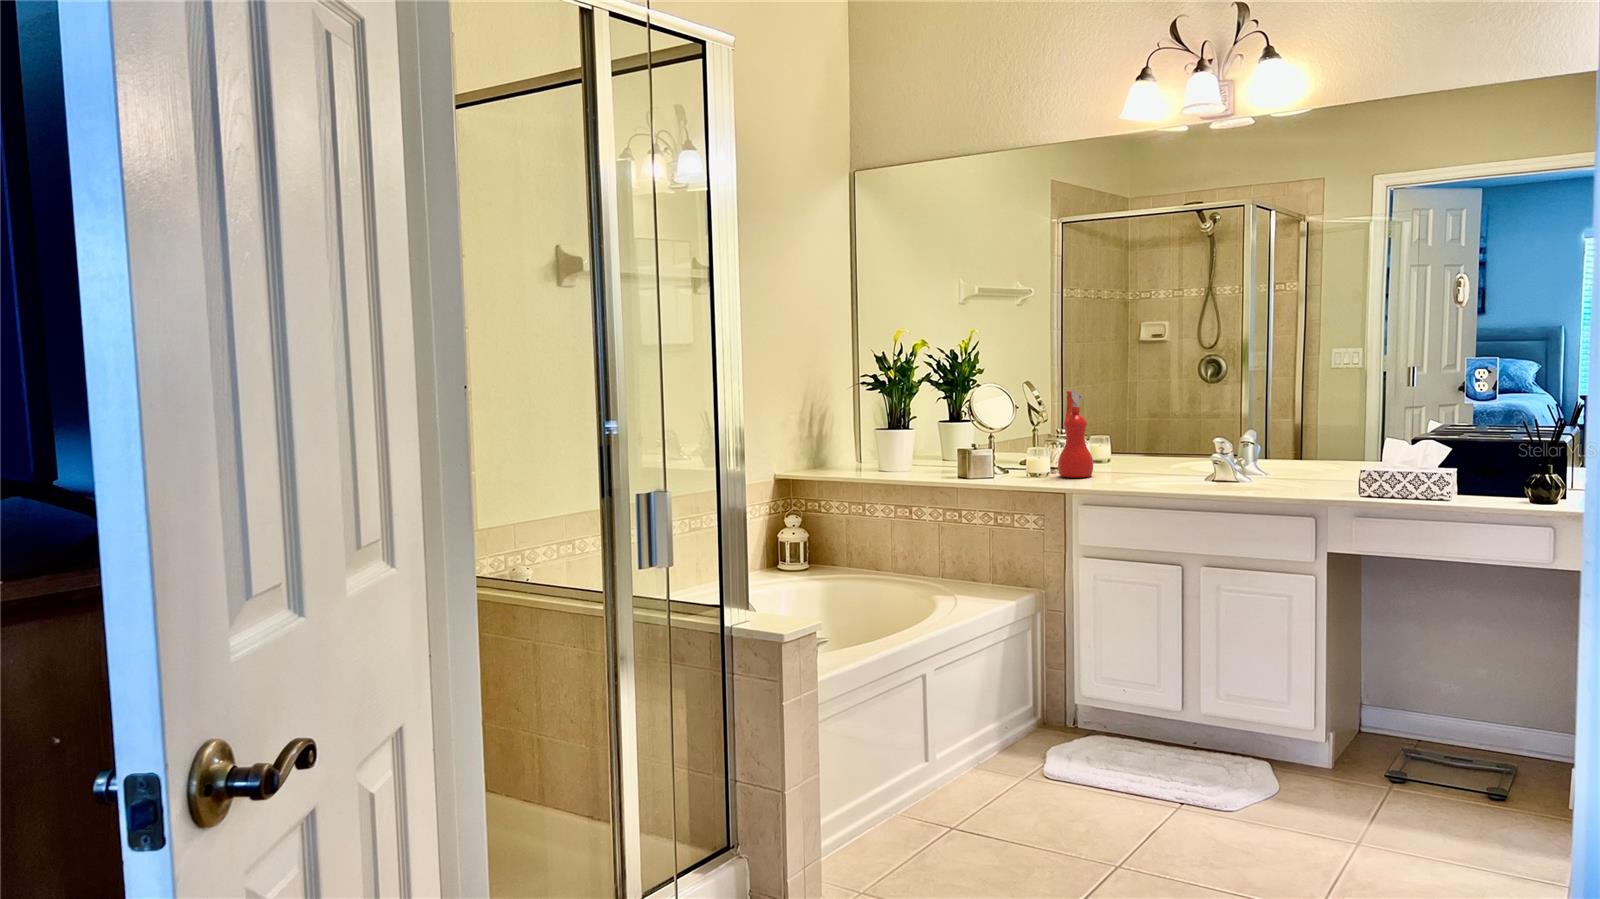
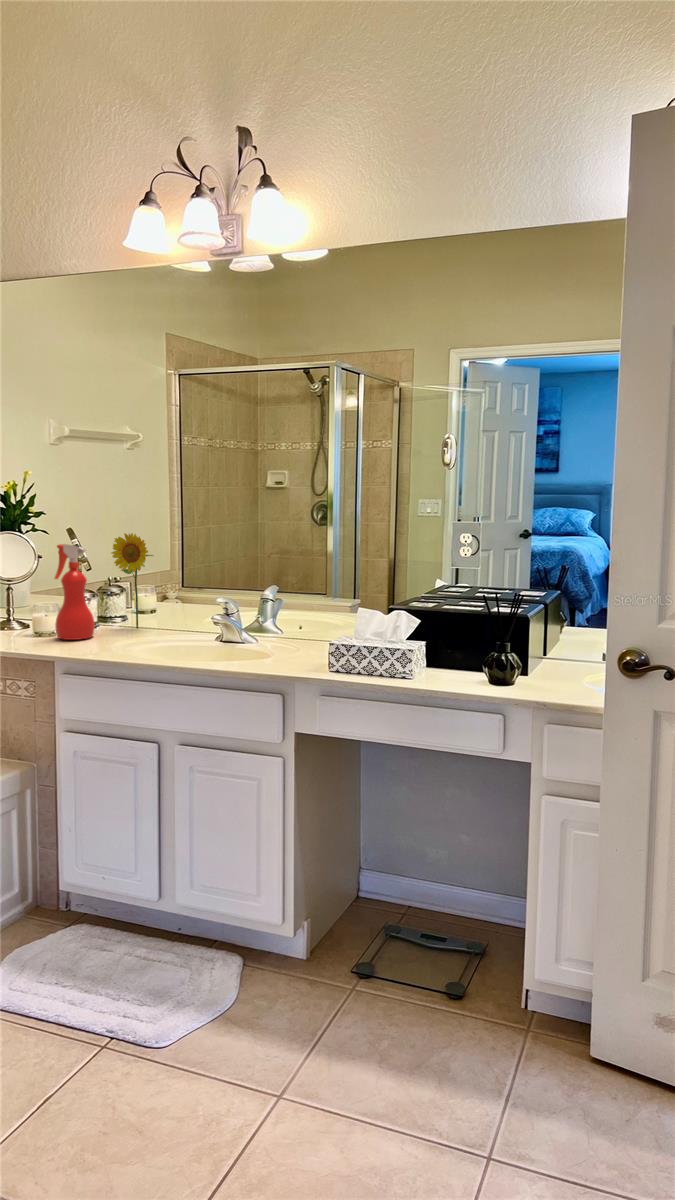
flower: none [1102,379,1142,470] -> present [111,533,153,628]

